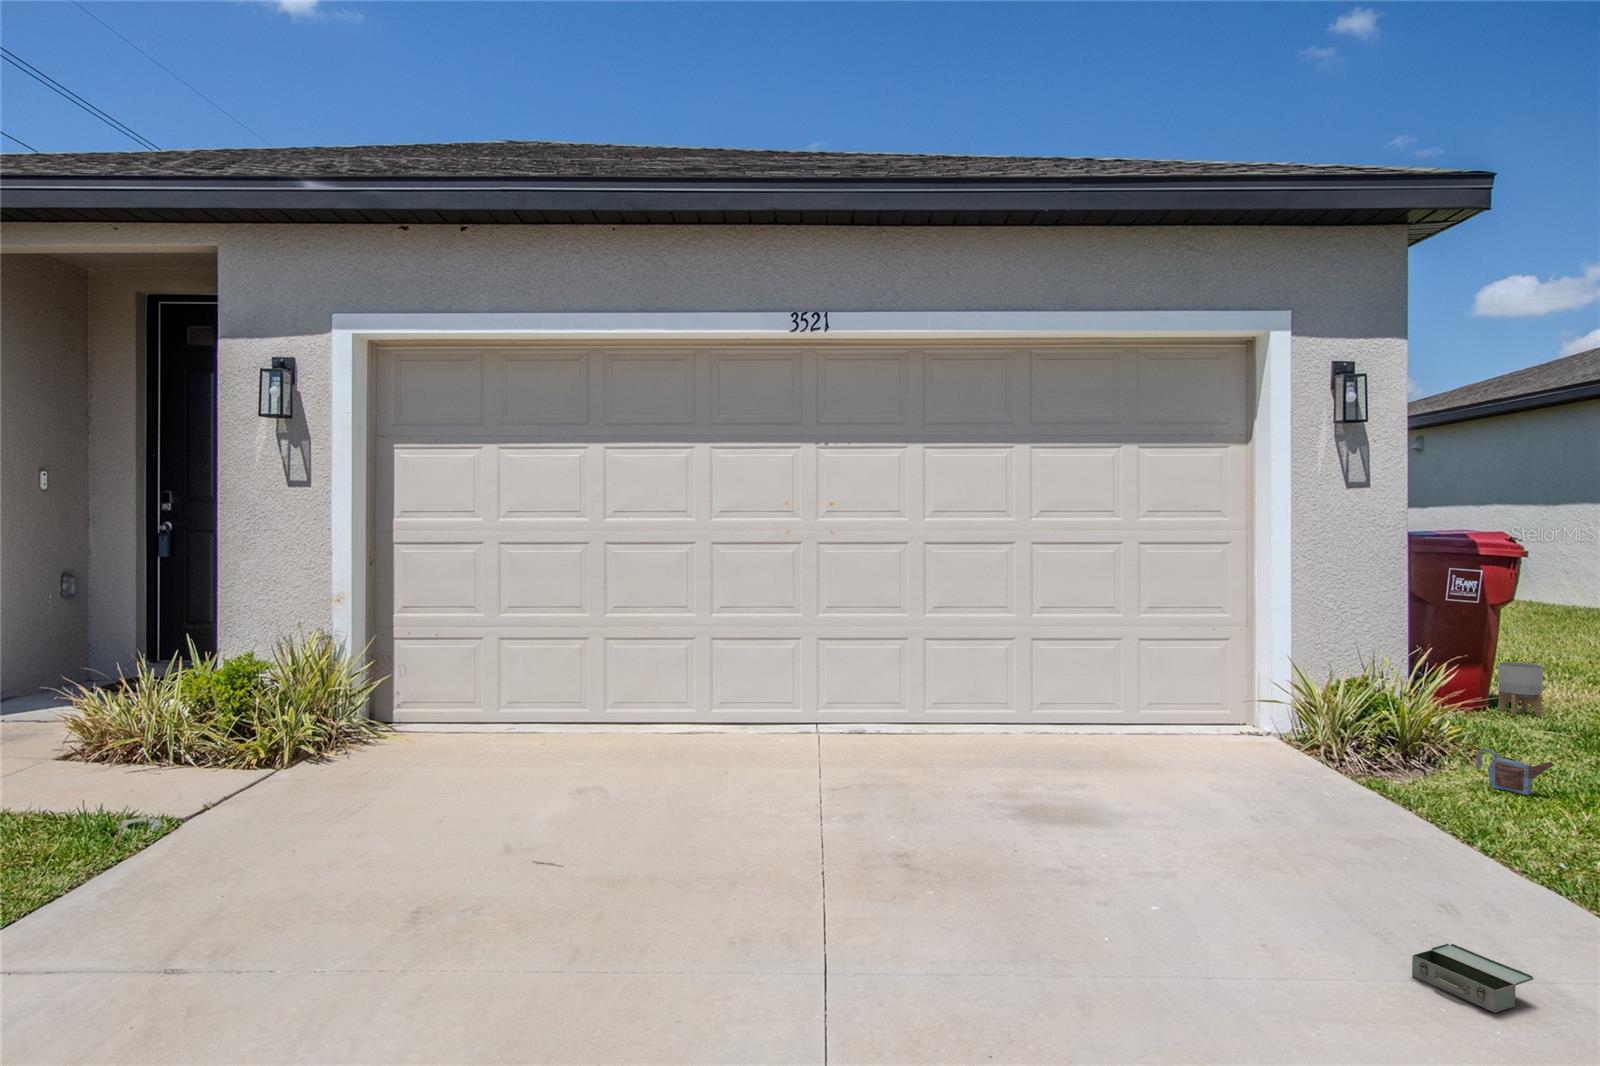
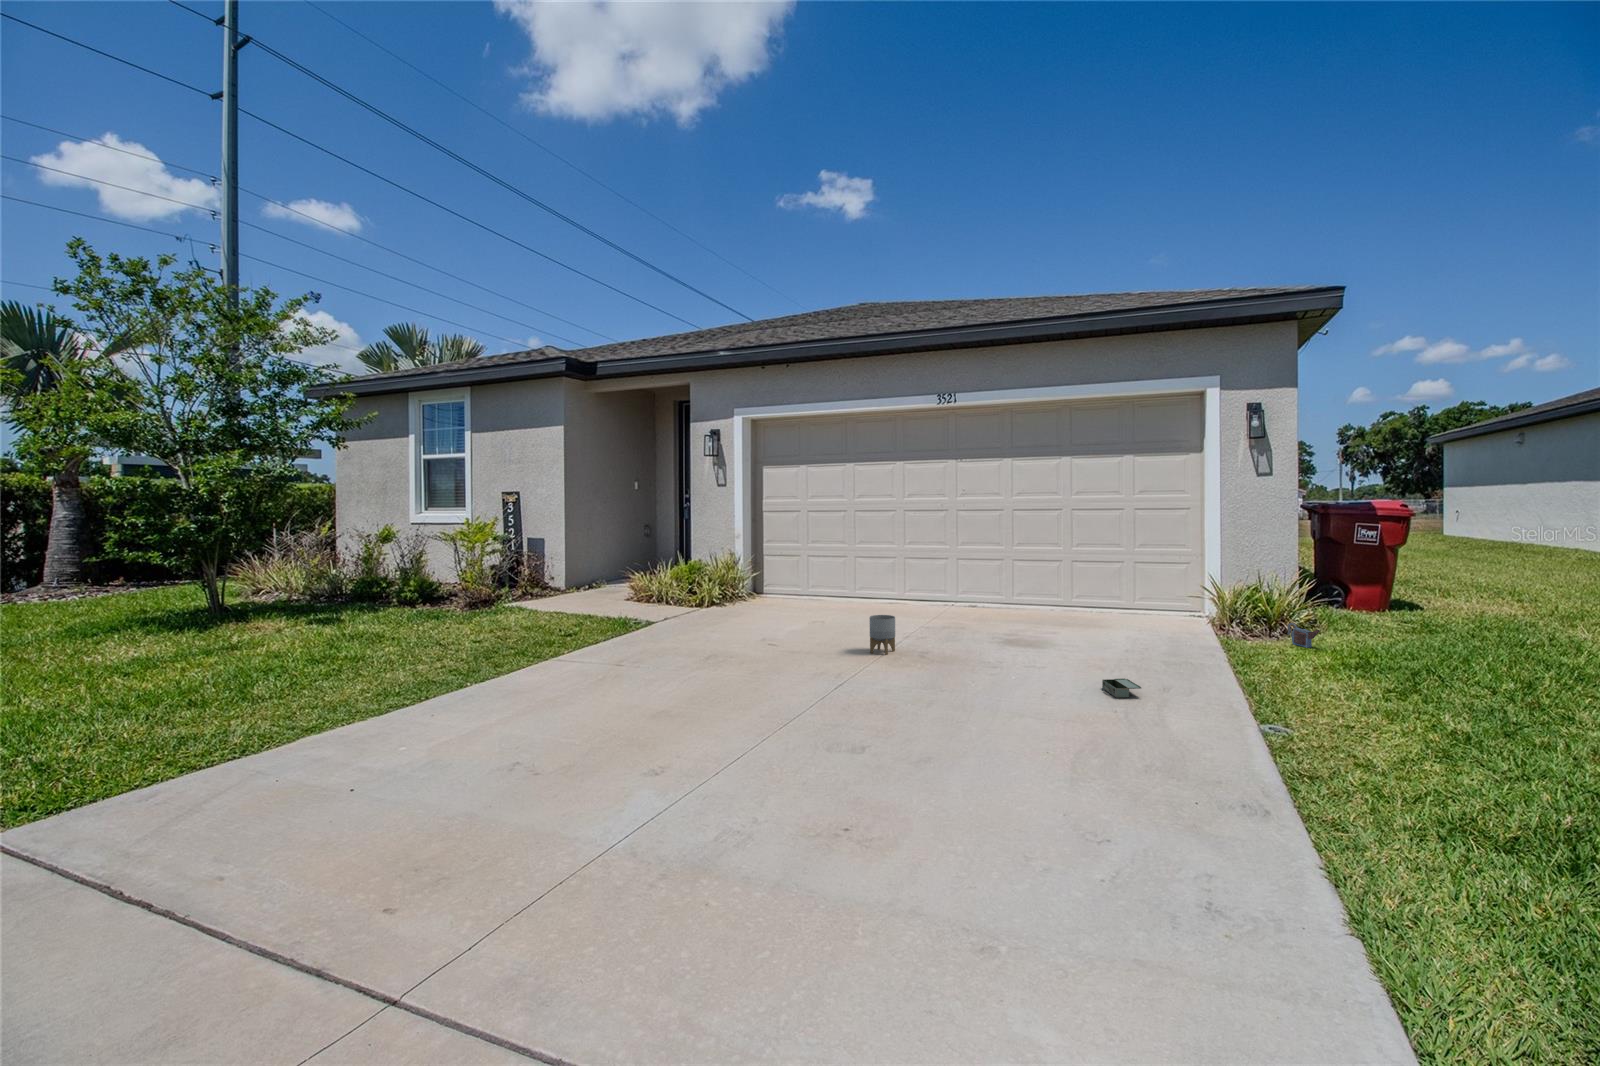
planter: present [1498,662,1543,717] -> present [869,615,895,655]

